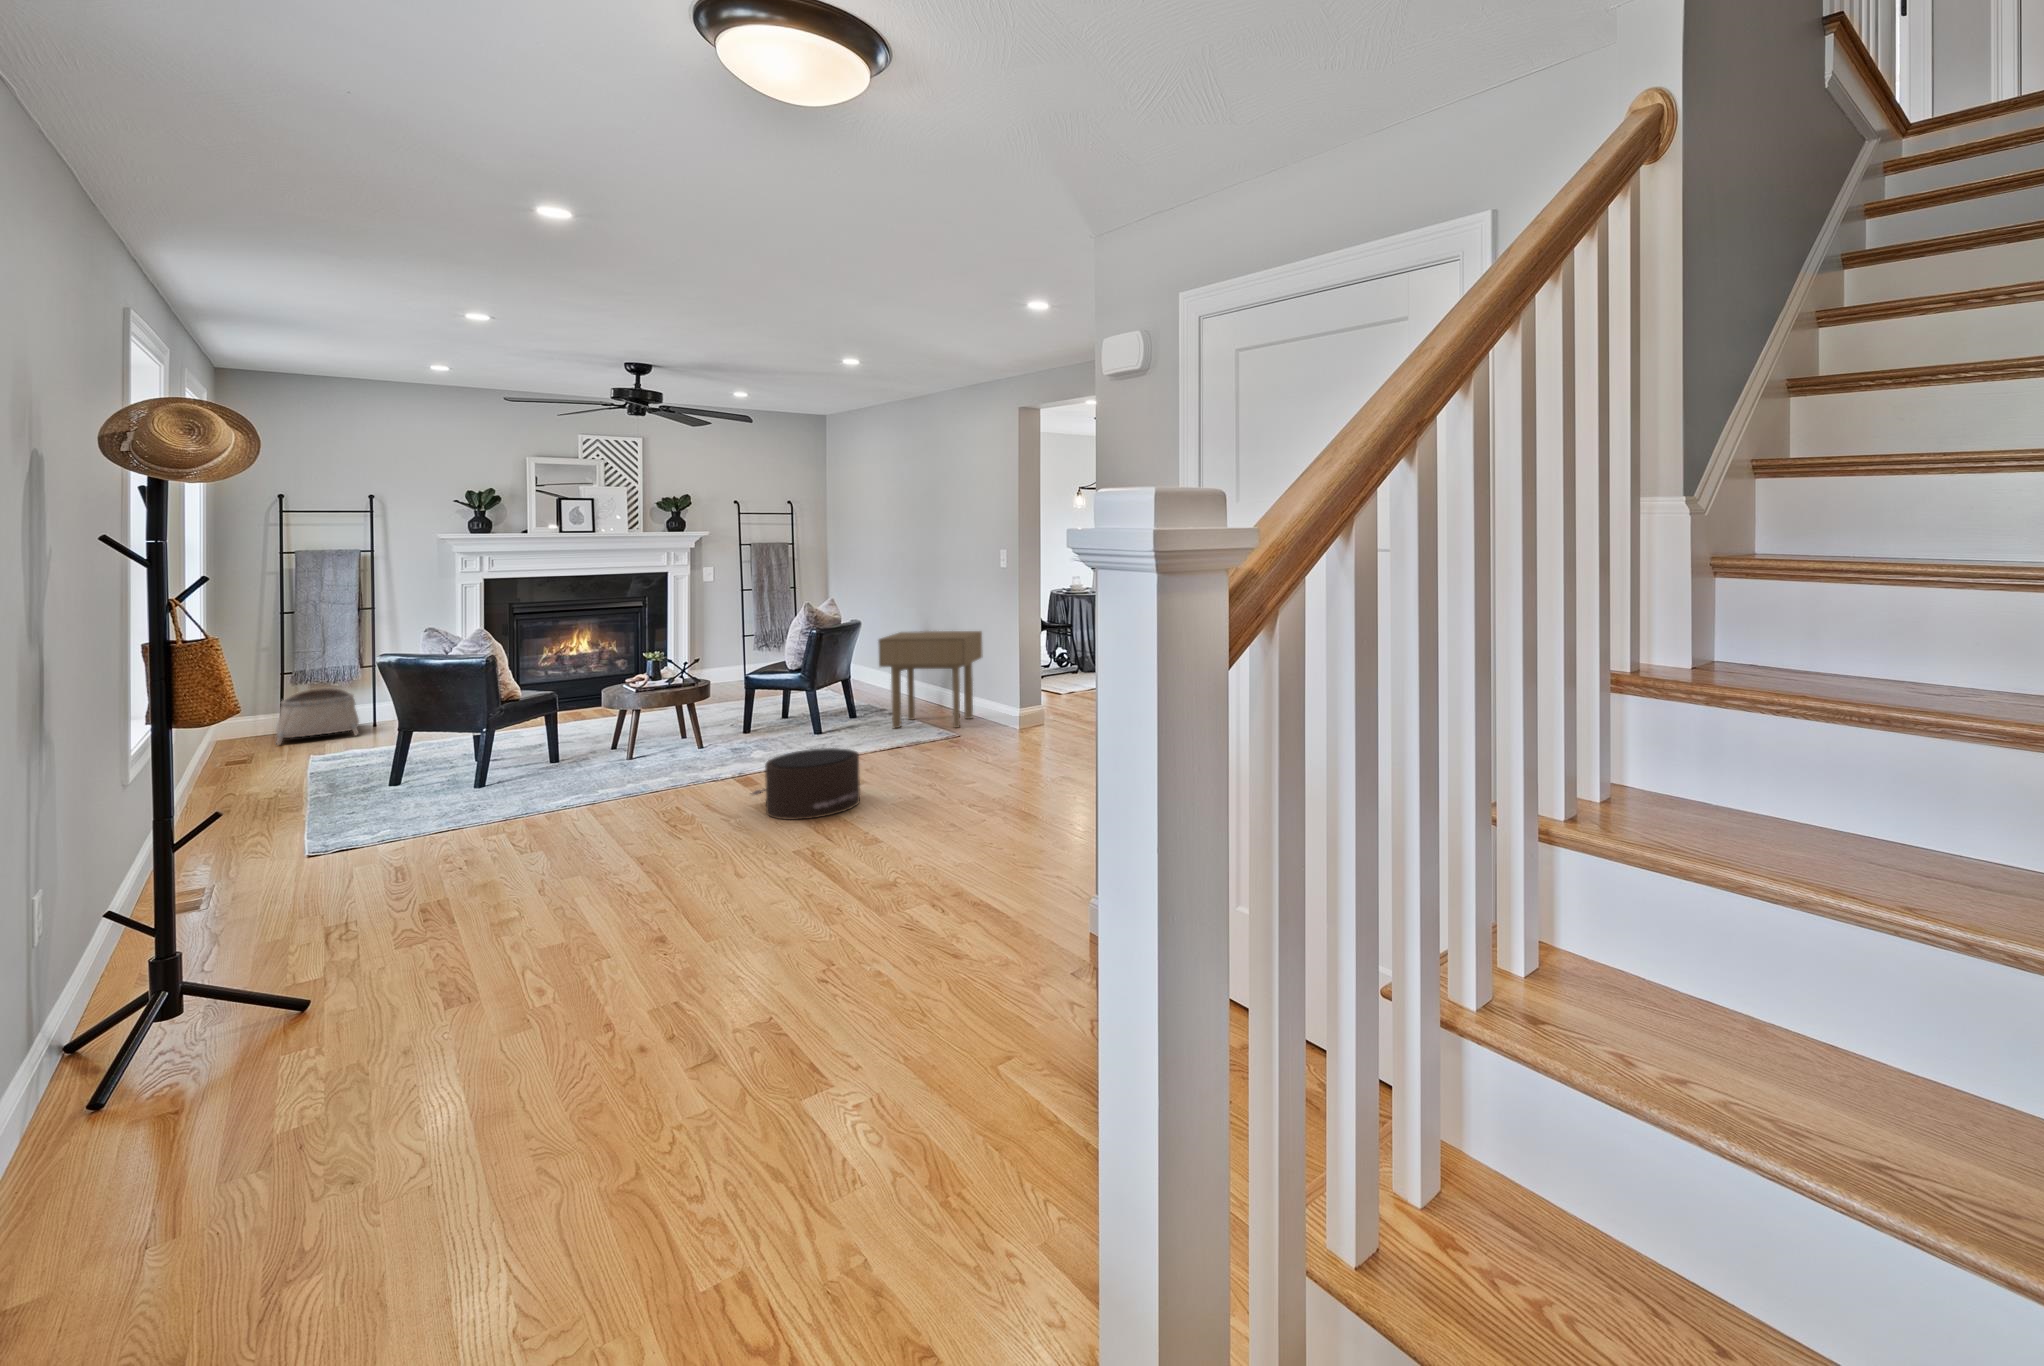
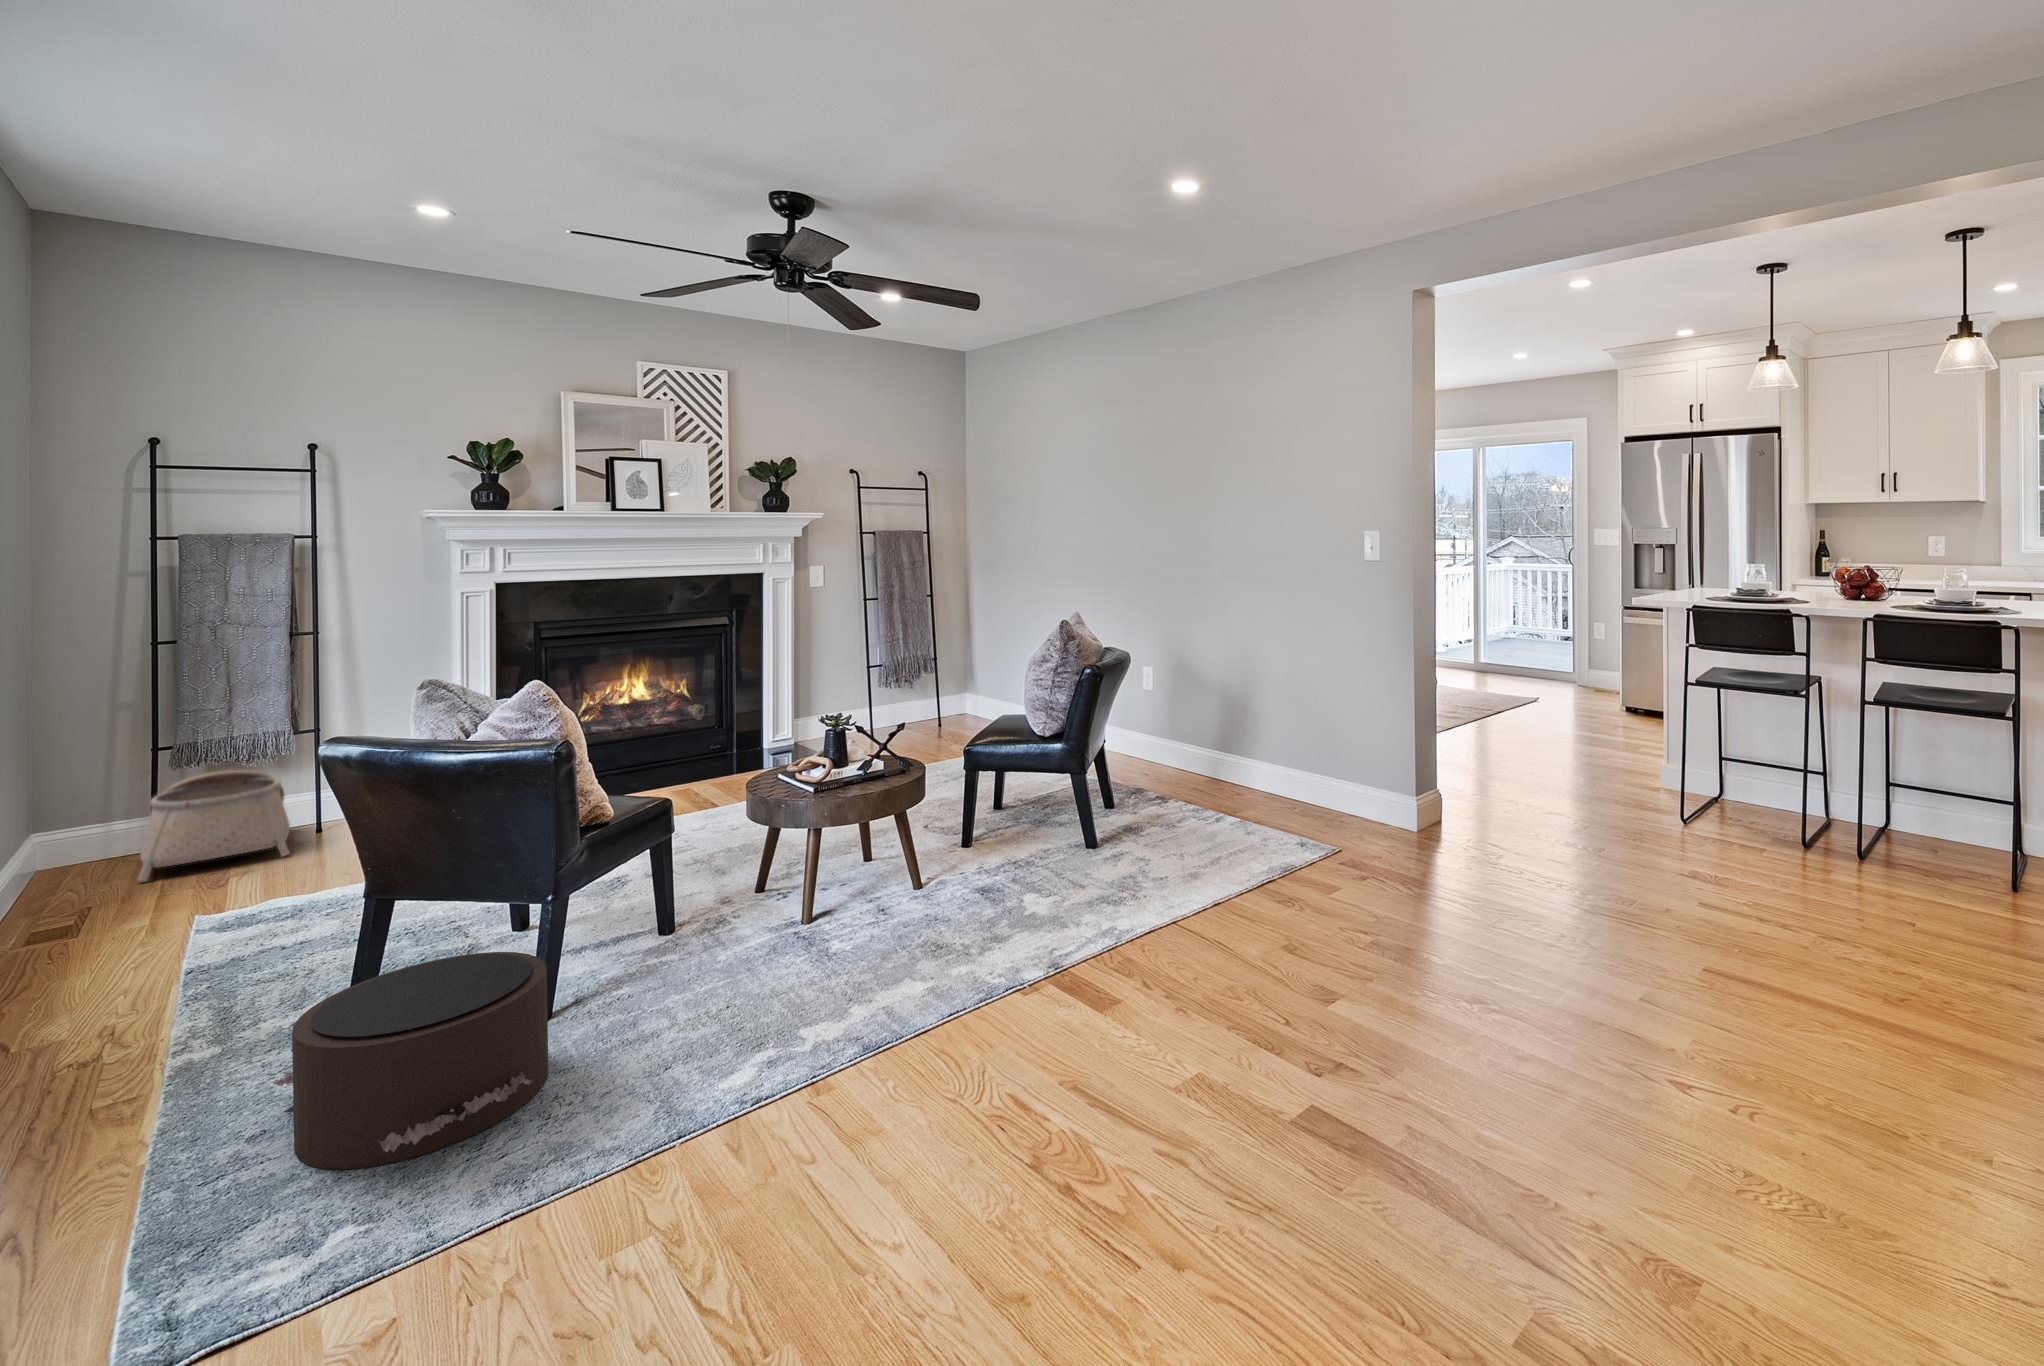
side table: present [879,631,982,728] -> none [1191,665,1341,837]
pouf: present [750,748,860,820] -> present [273,952,549,1169]

